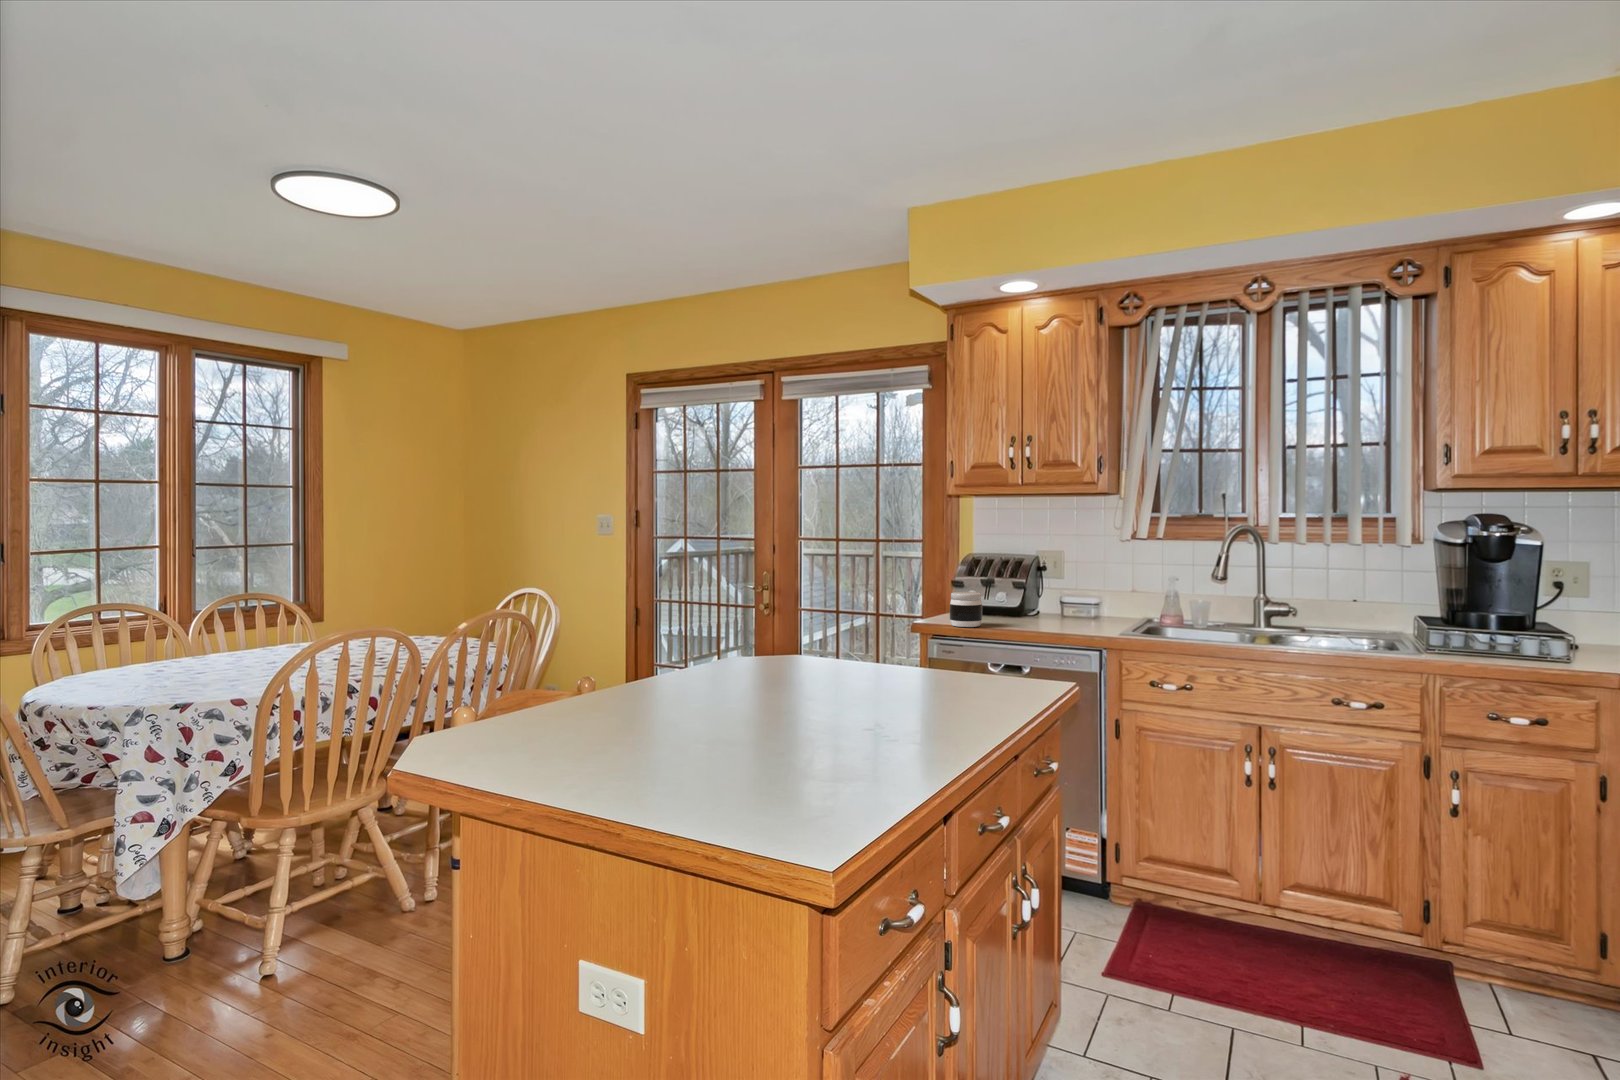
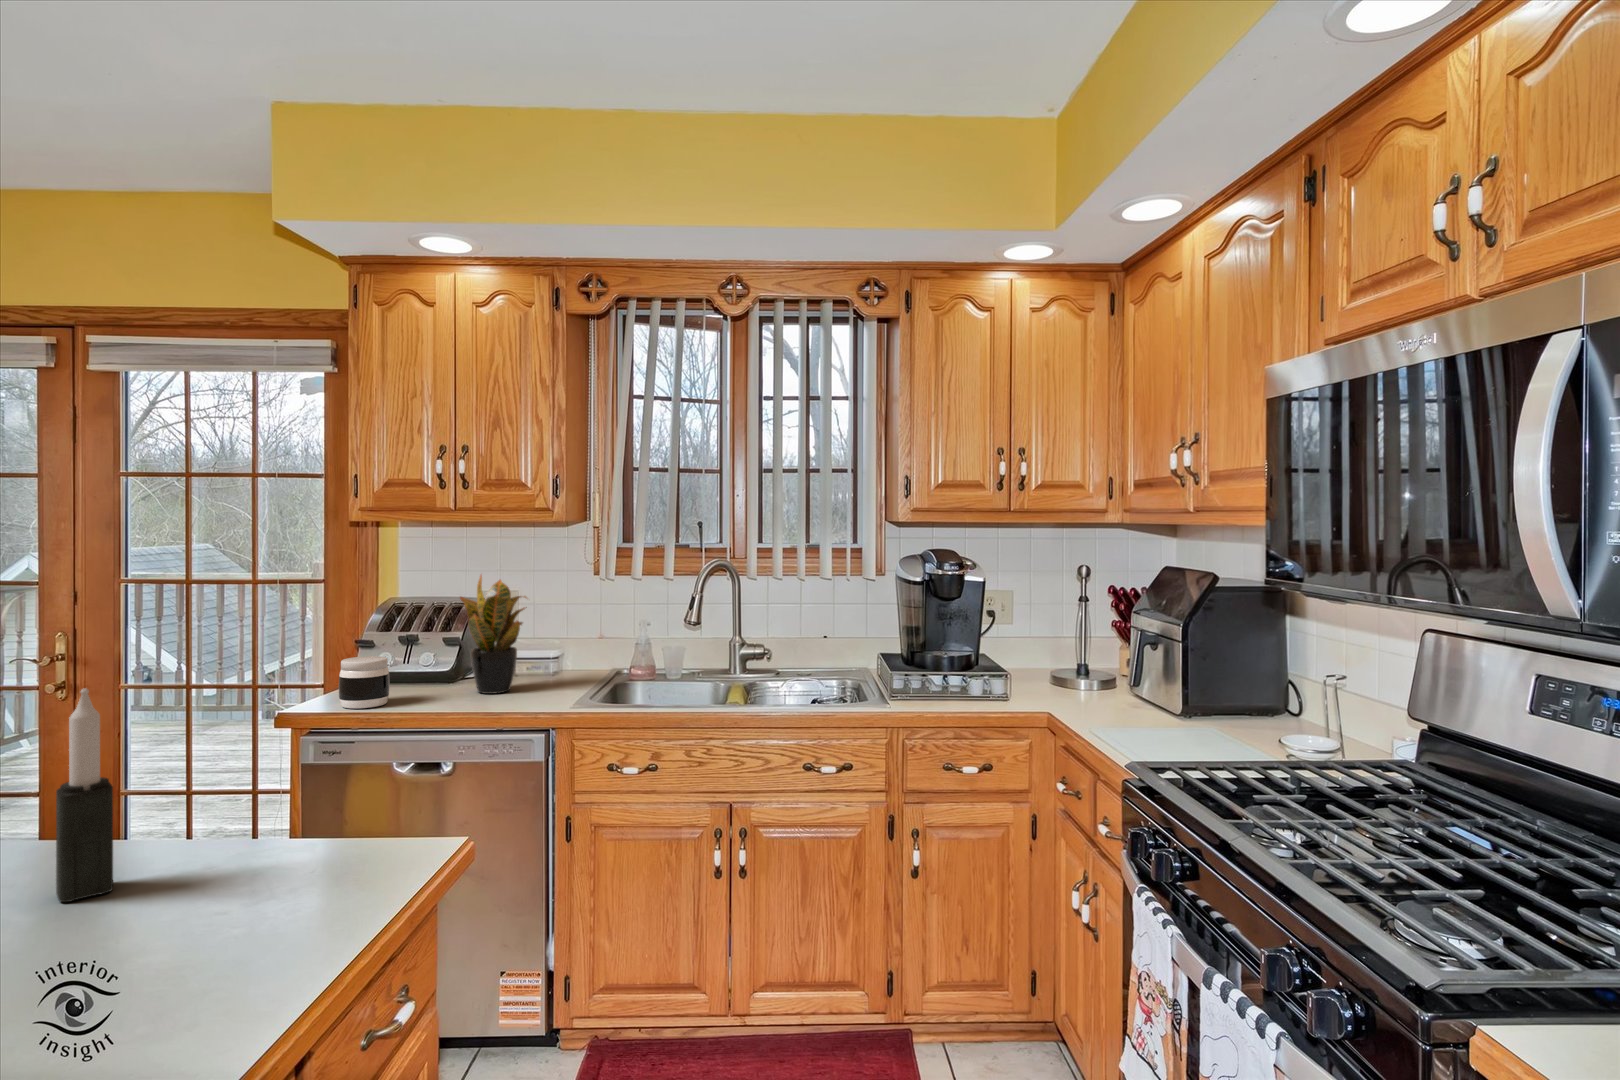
potted plant: none [1021,531,1086,625] -> present [460,575,527,694]
candle: none [879,575,904,683] -> present [56,688,113,902]

